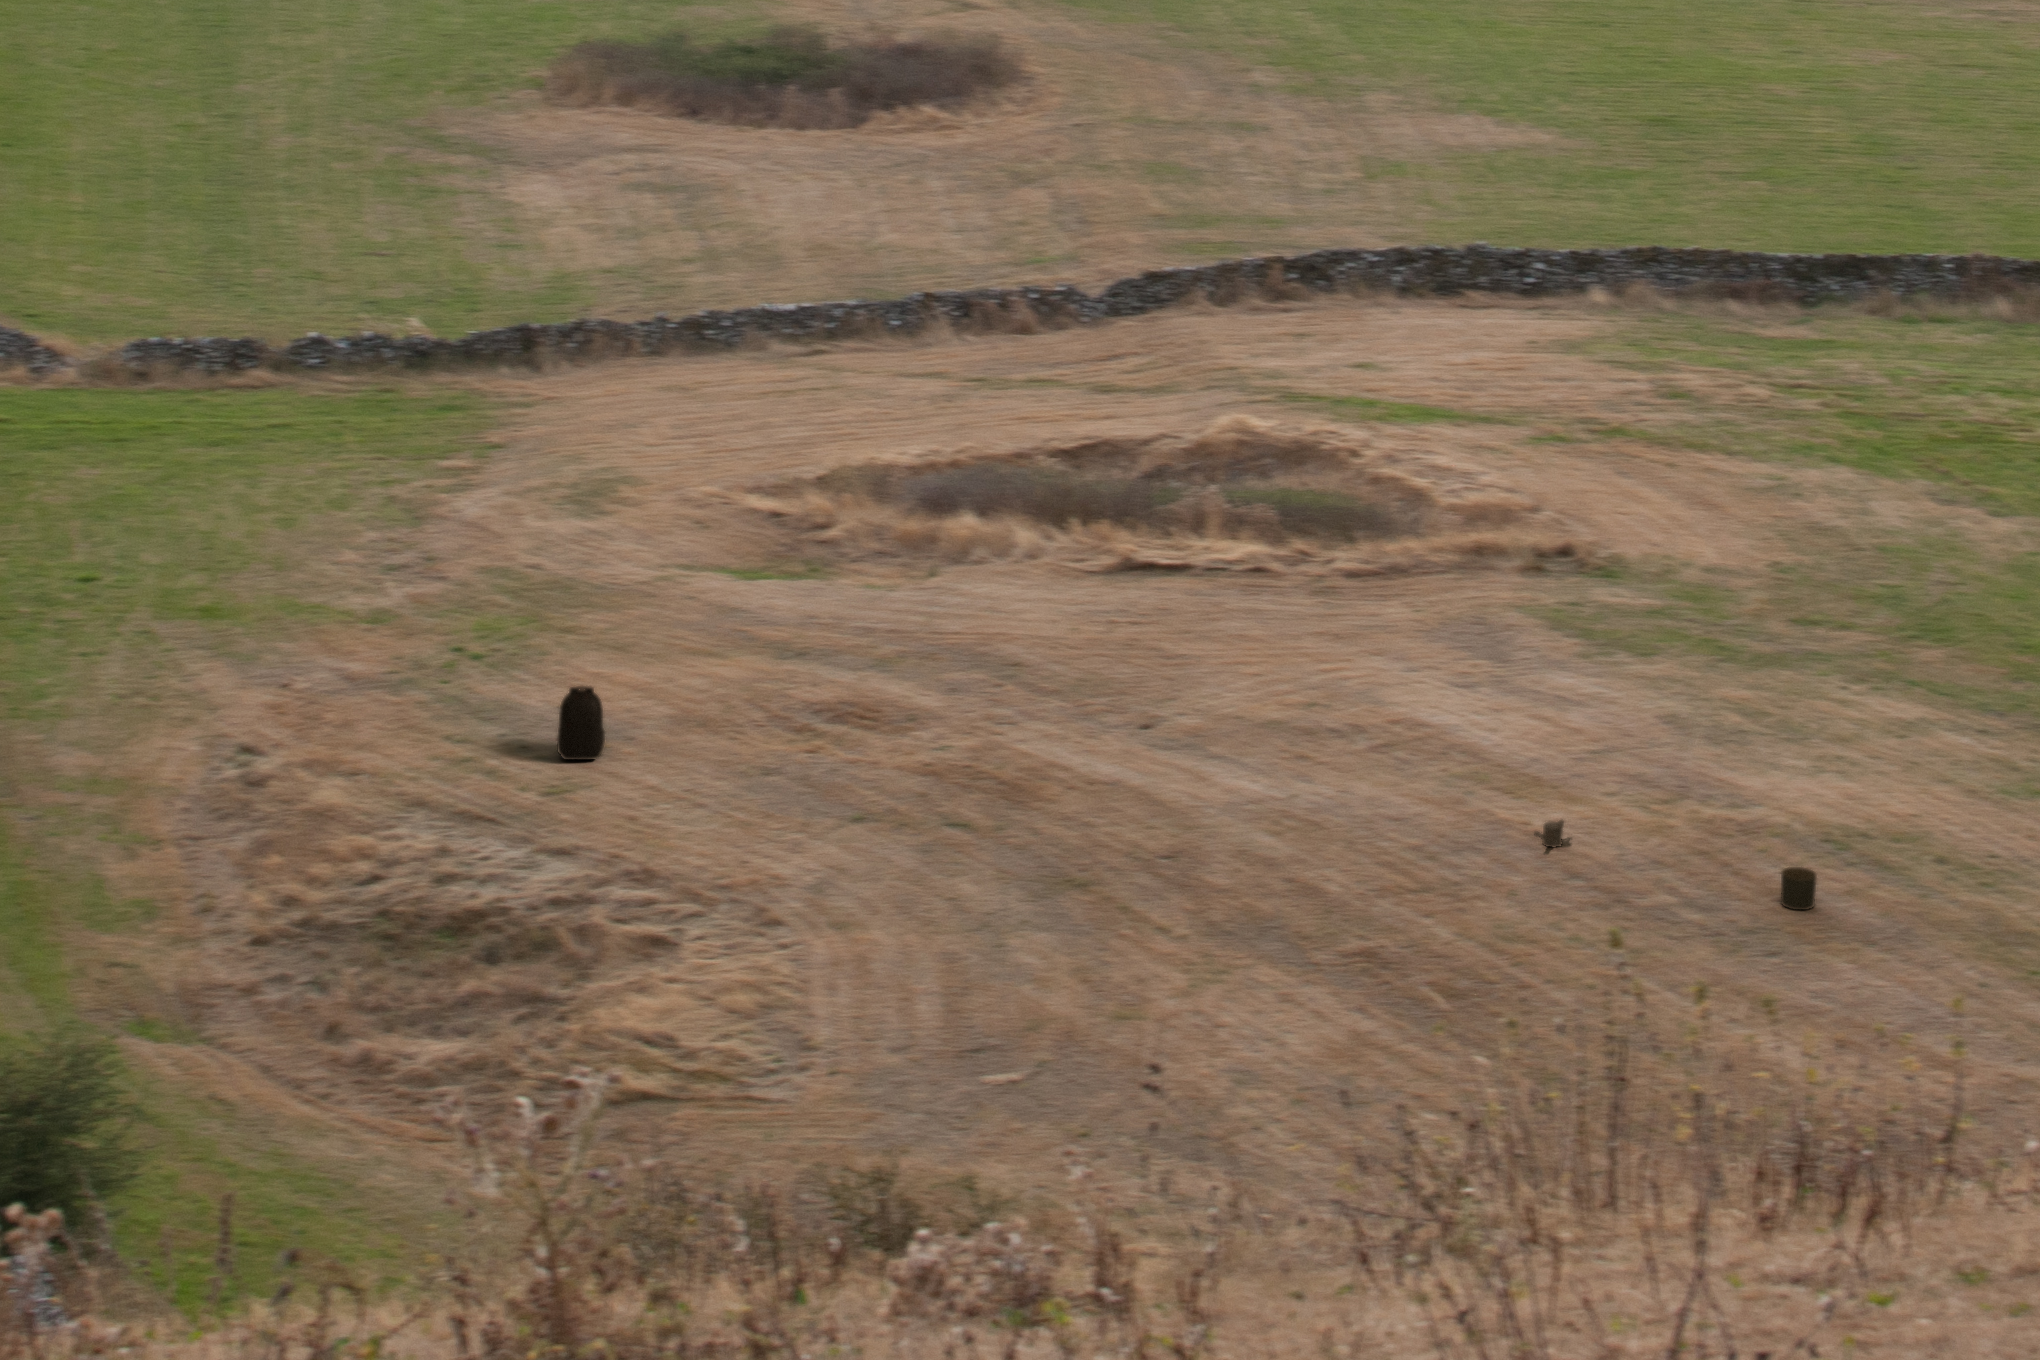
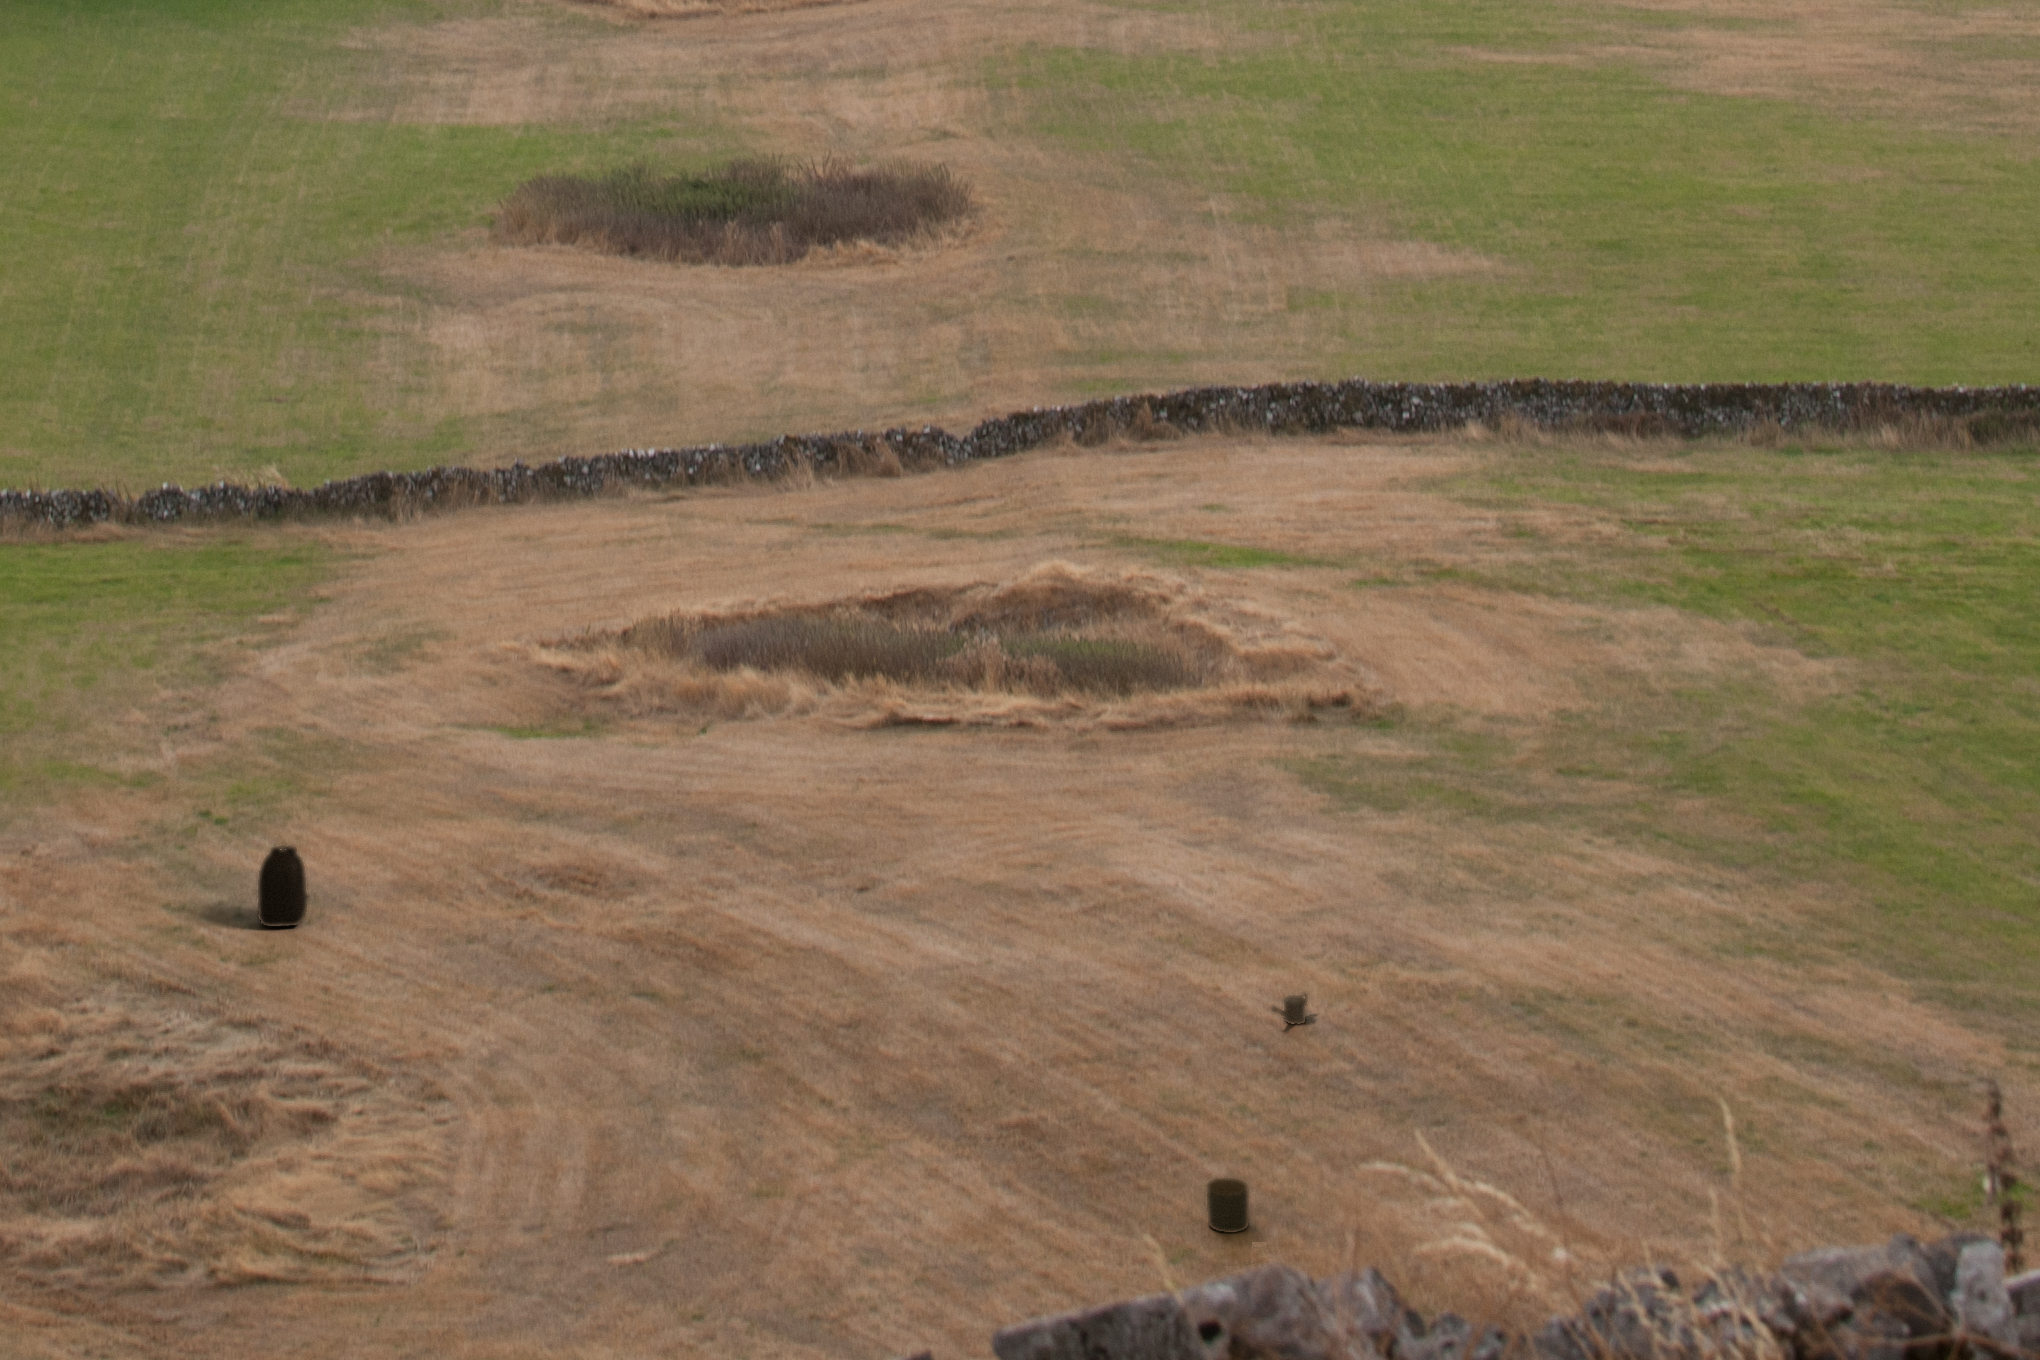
planter: present [1781,867,1817,910] -> present [1206,1178,1249,1233]

